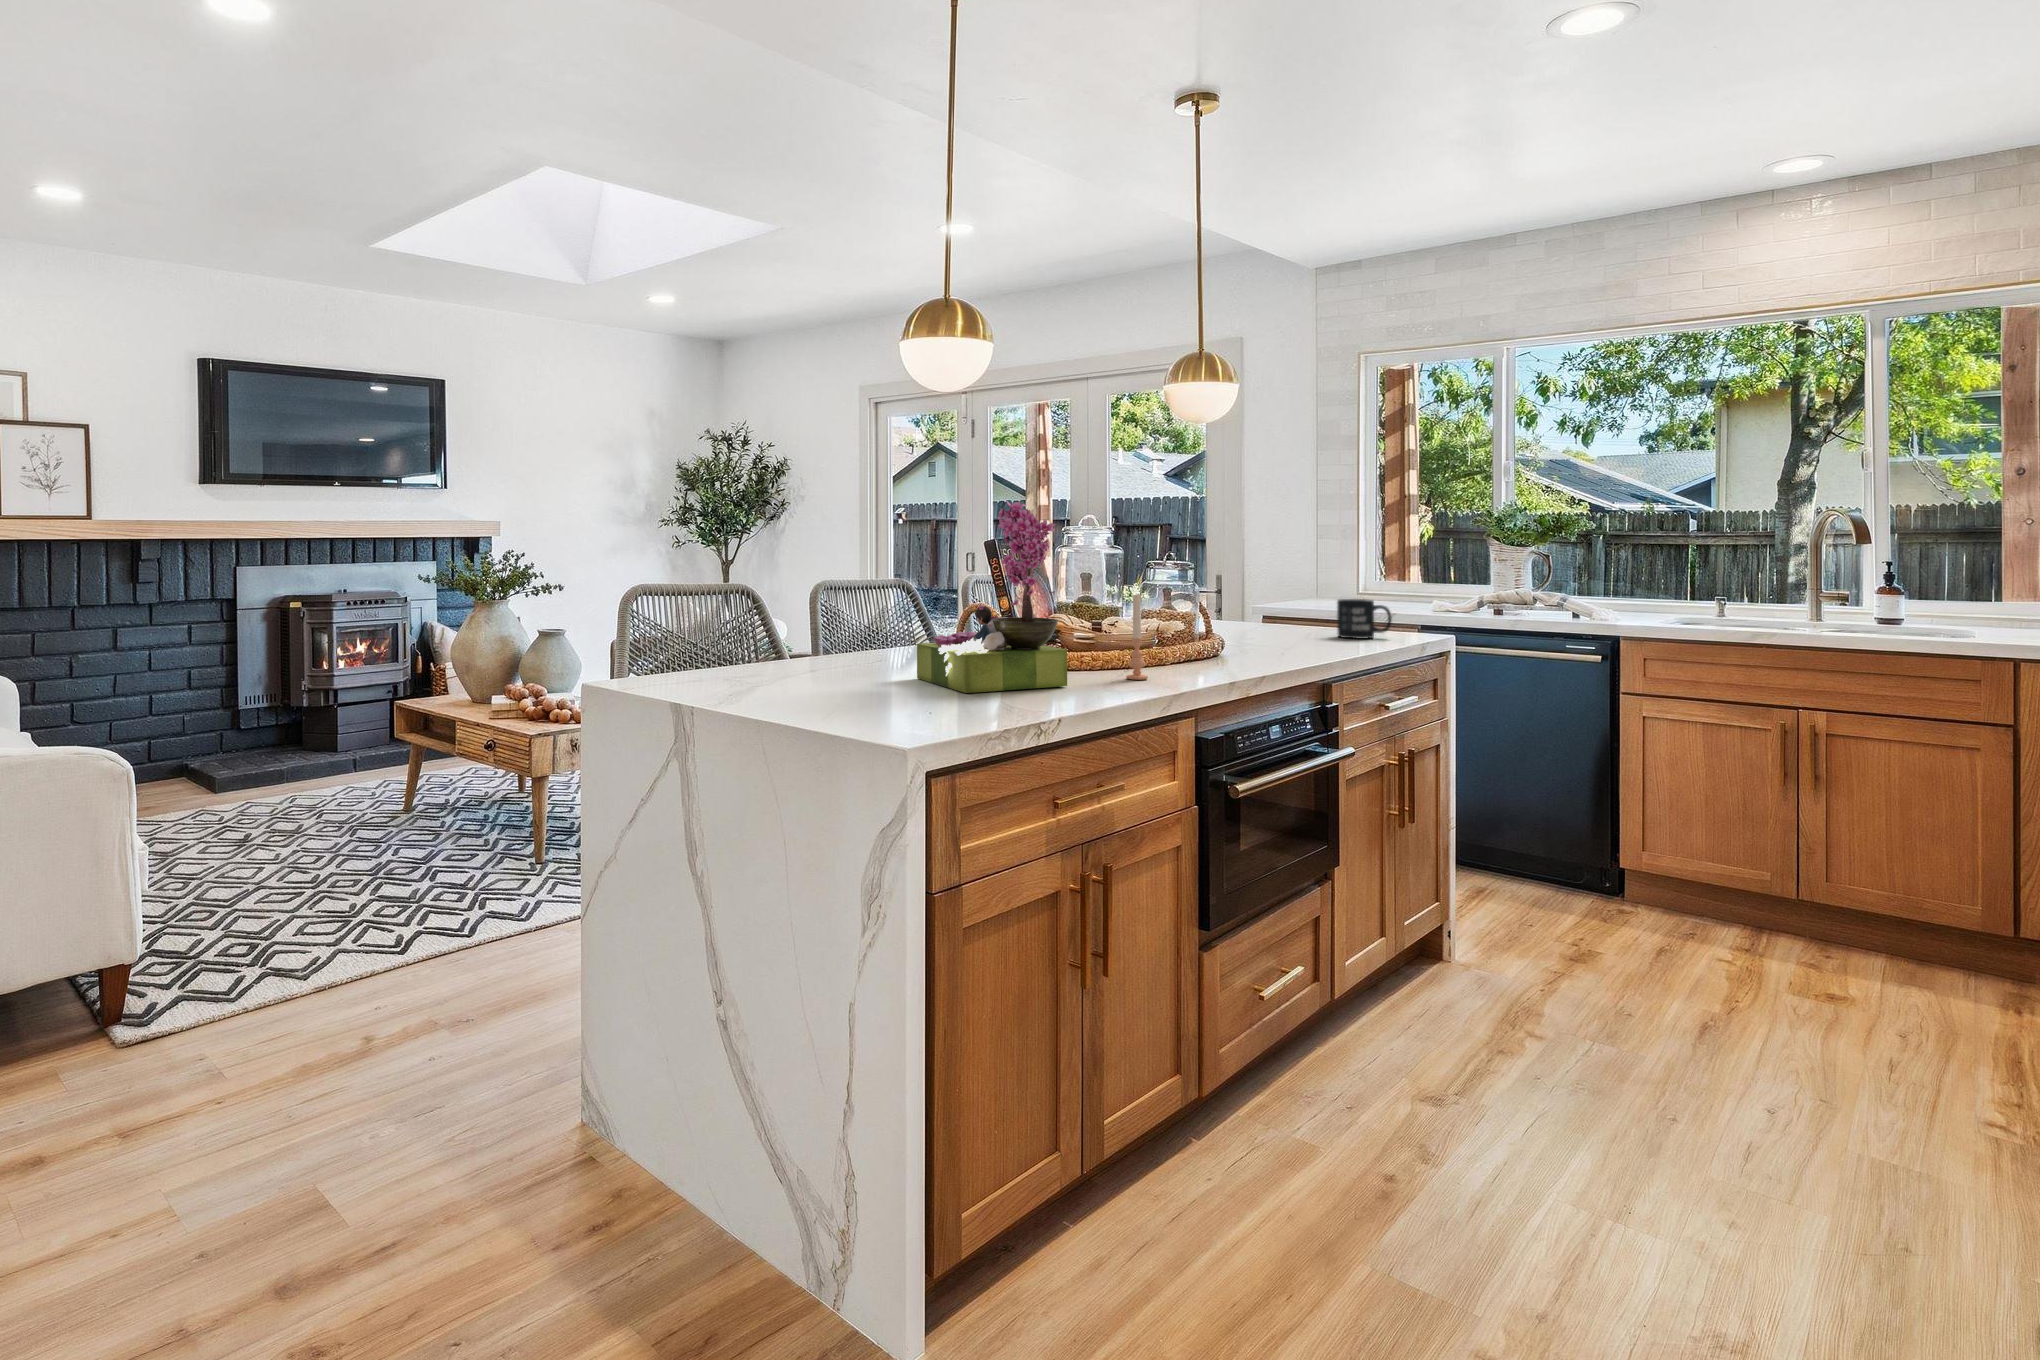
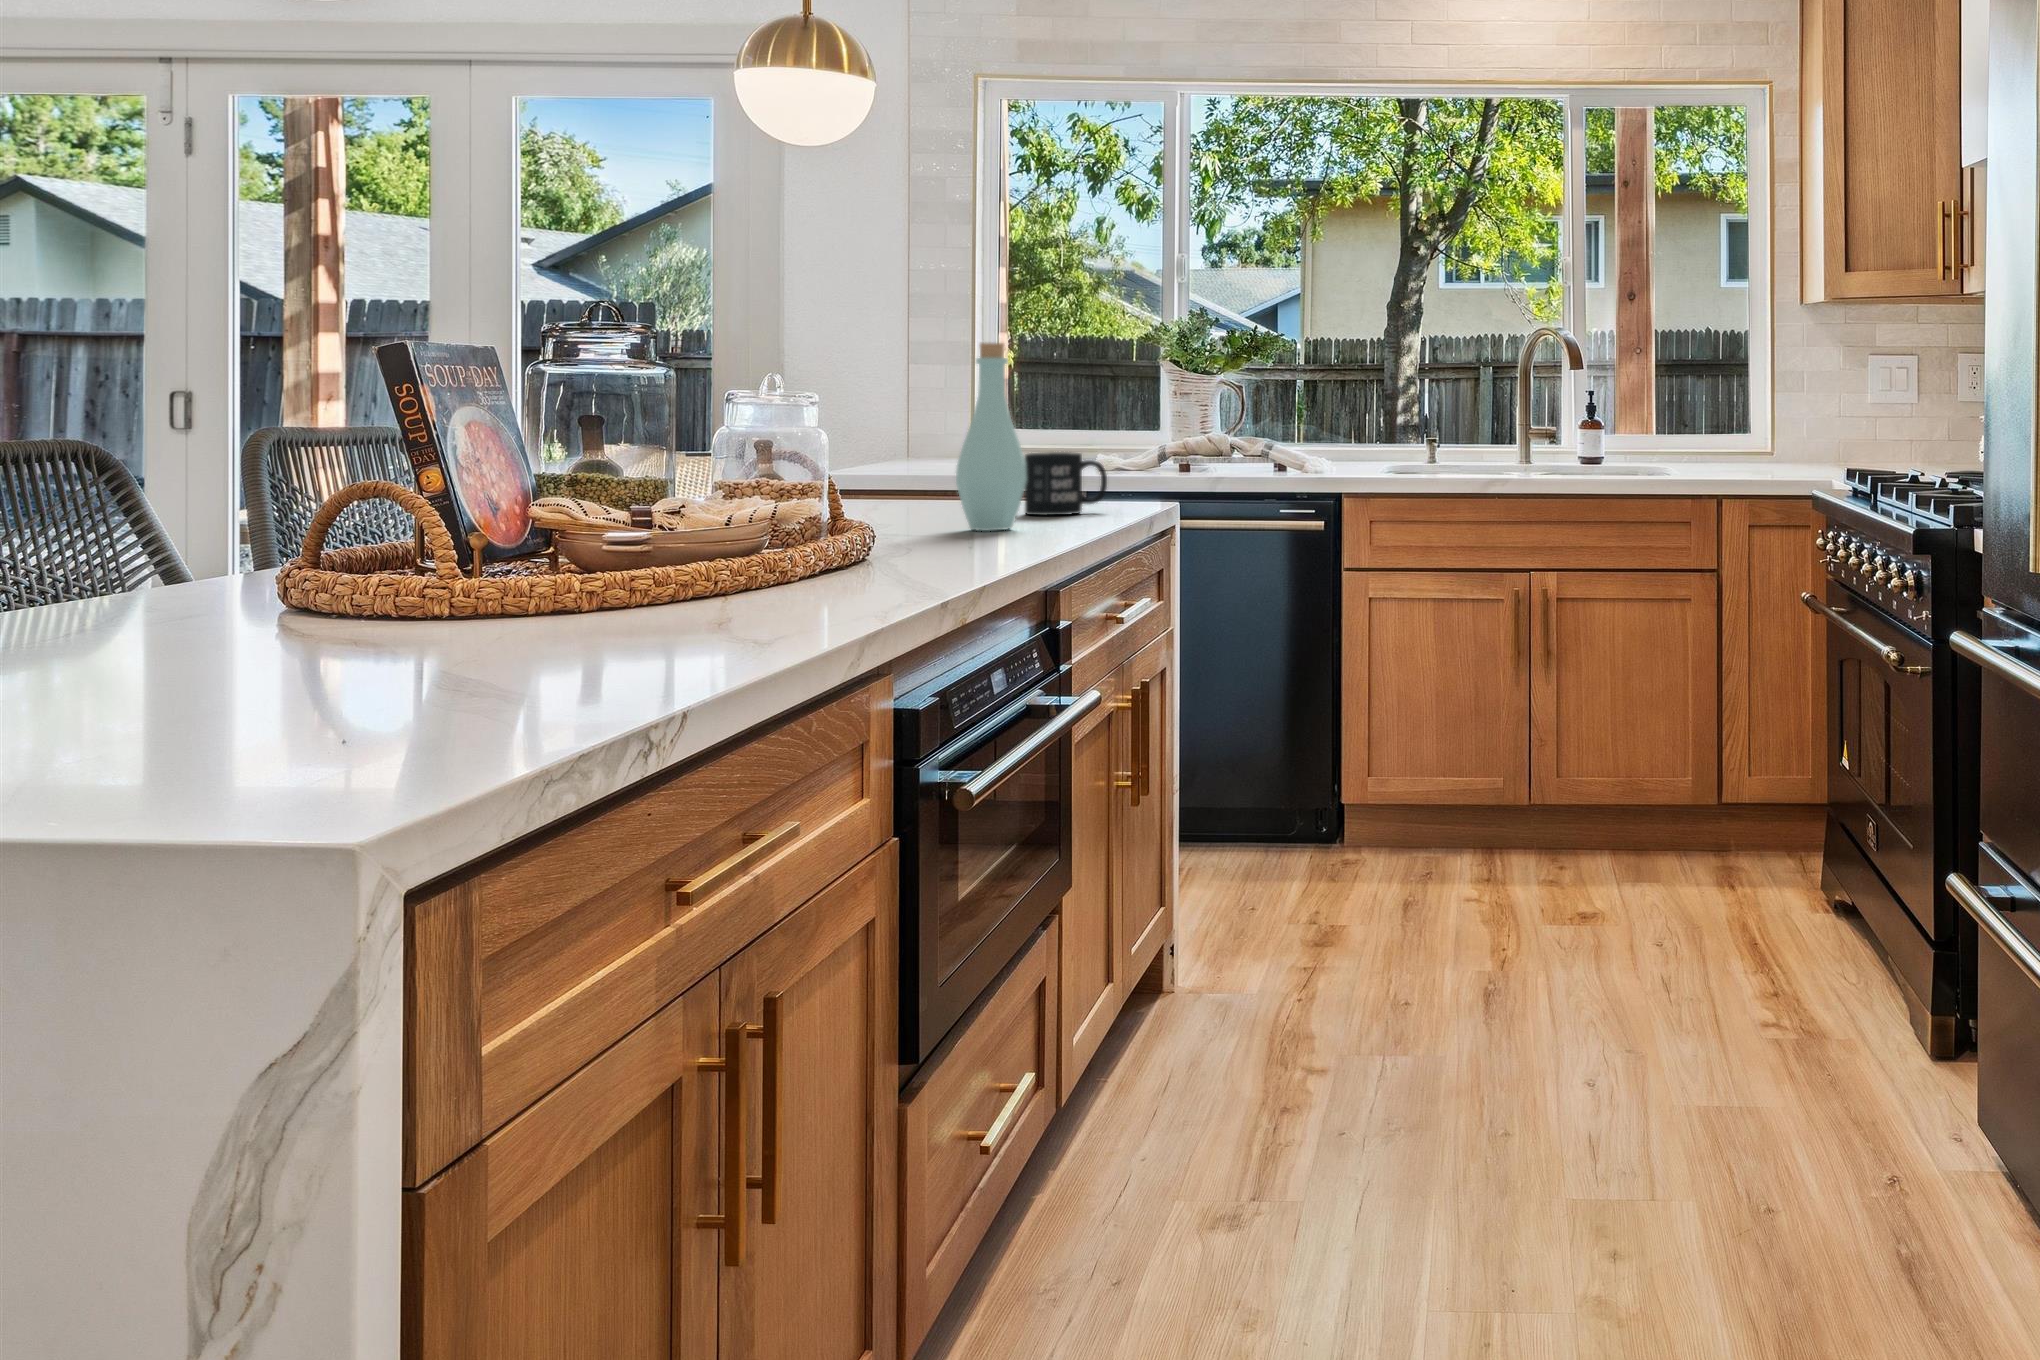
flower arrangement: present [917,501,1067,693] -> none [214,239,639,681]
bottle: none [1283,534,1326,645] -> present [956,343,1027,531]
candle: present [1126,594,1148,680] -> none [746,441,793,612]

